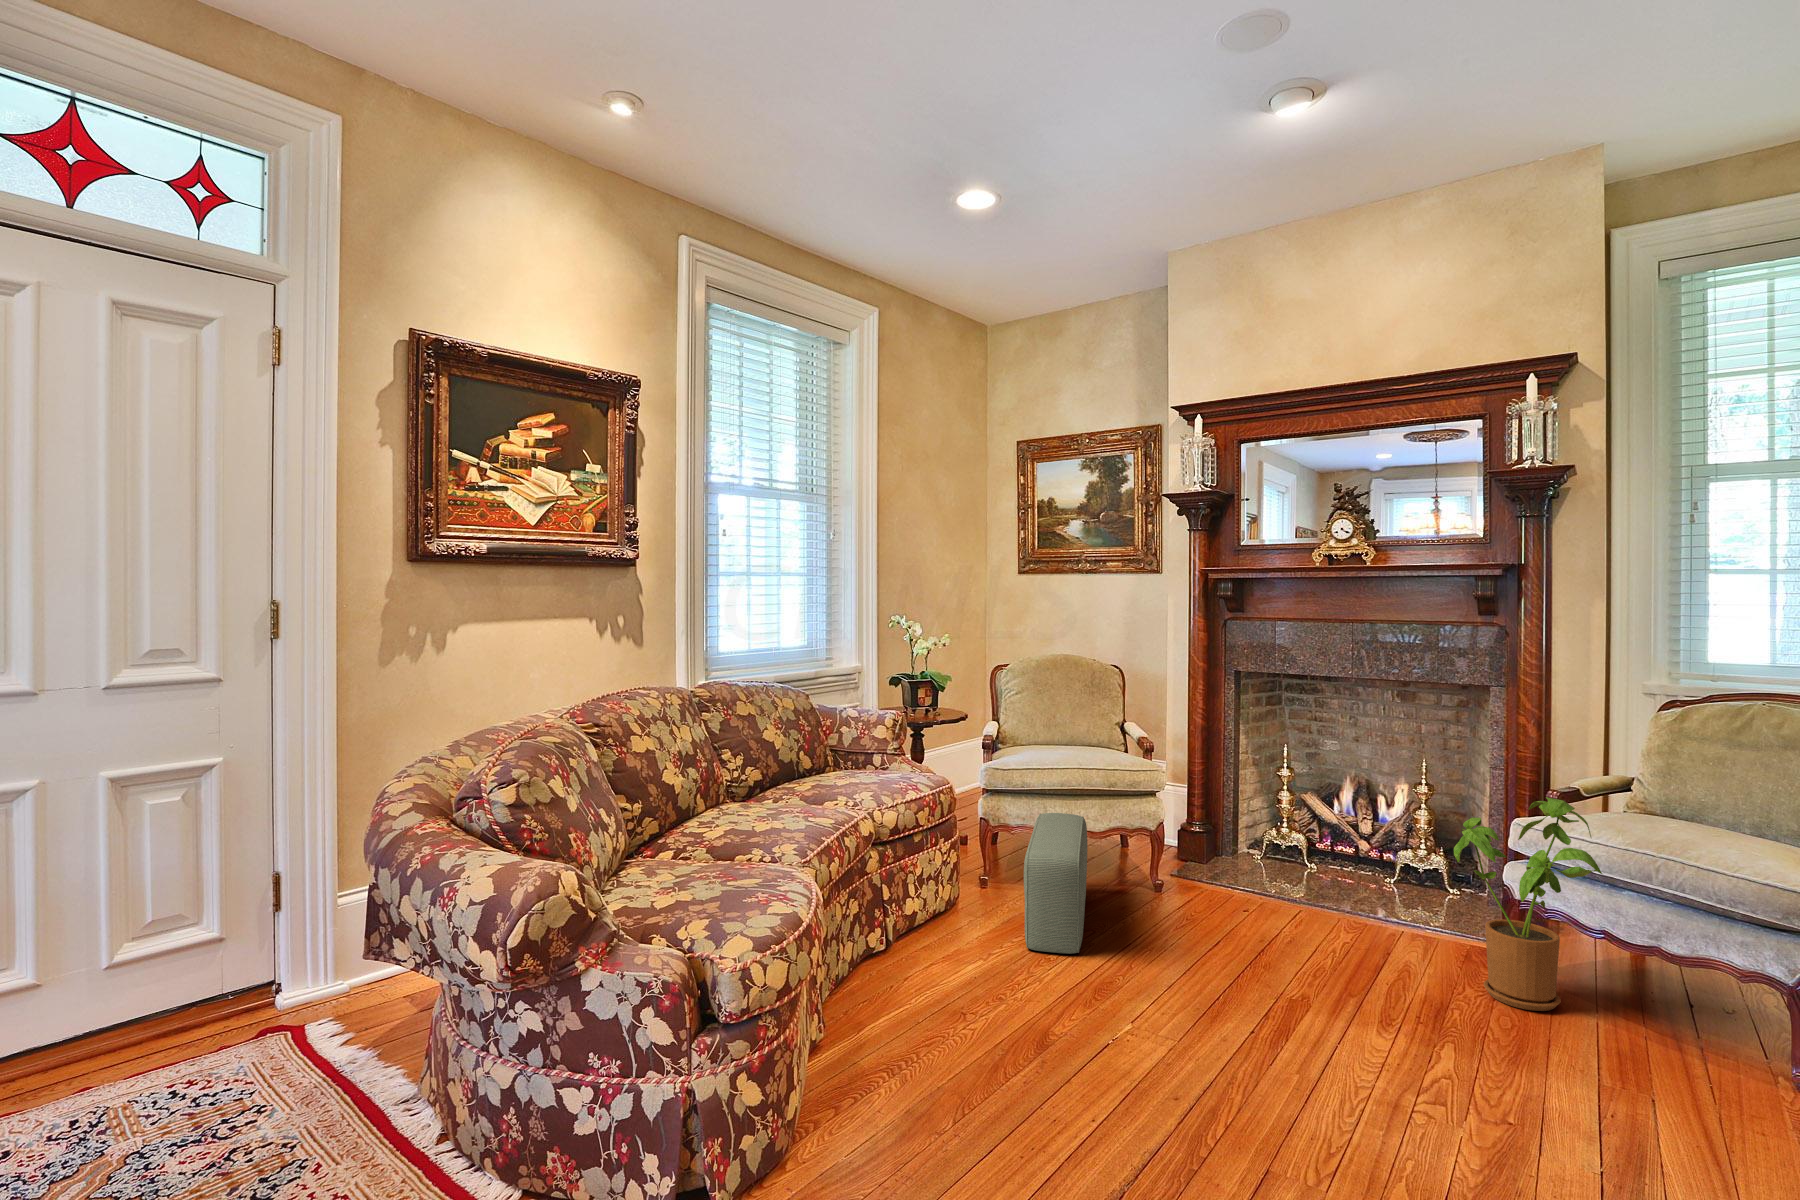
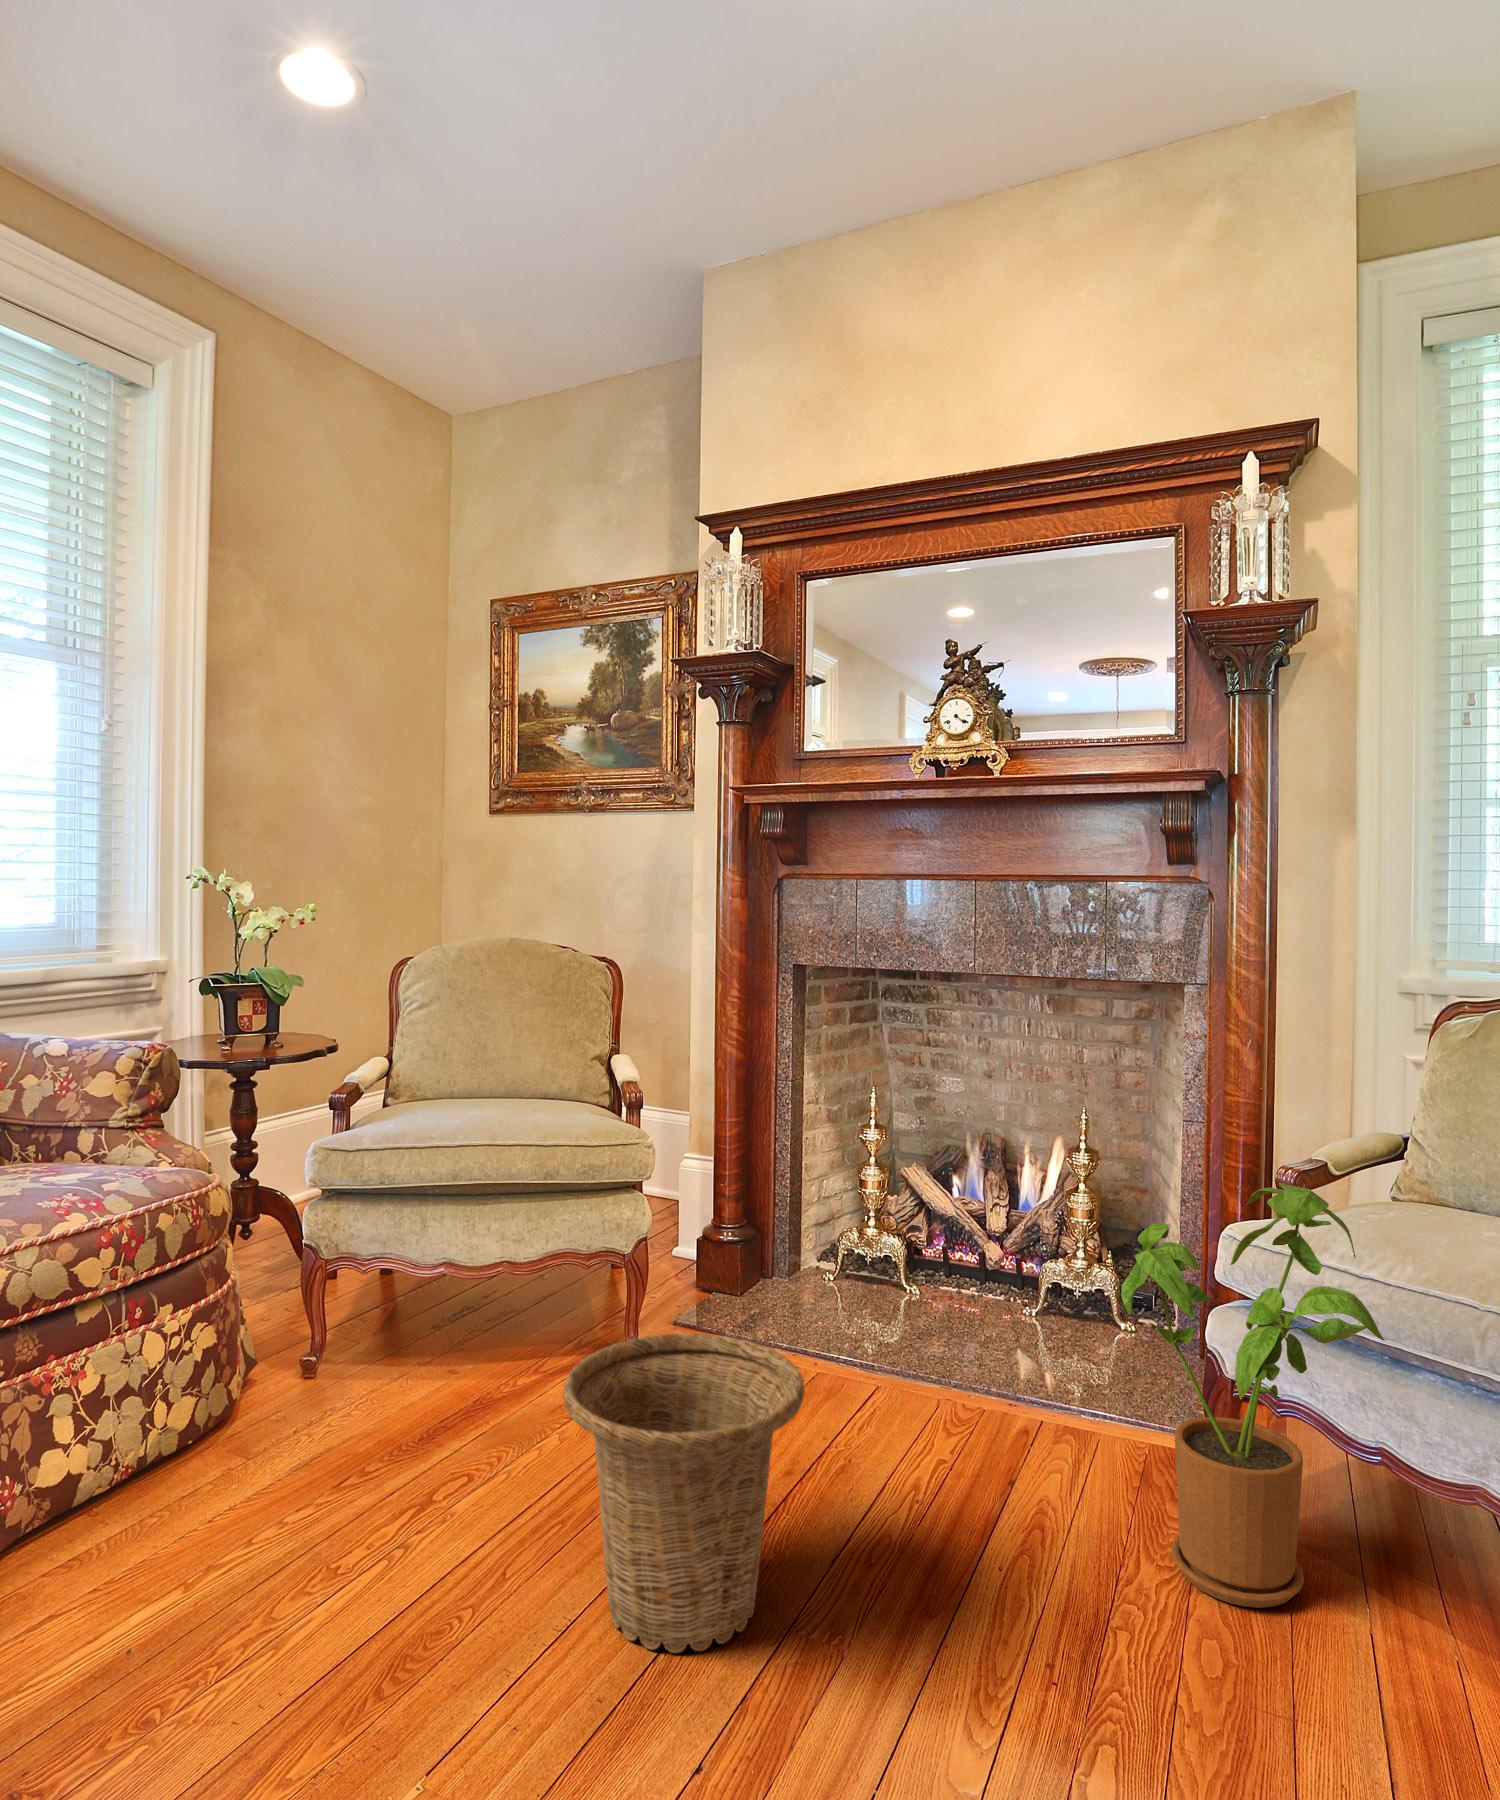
pouf: present [1024,813,1087,954] -> none [284,1238,493,1563]
basket: none [1166,858,1287,997] -> present [563,1334,805,1653]

